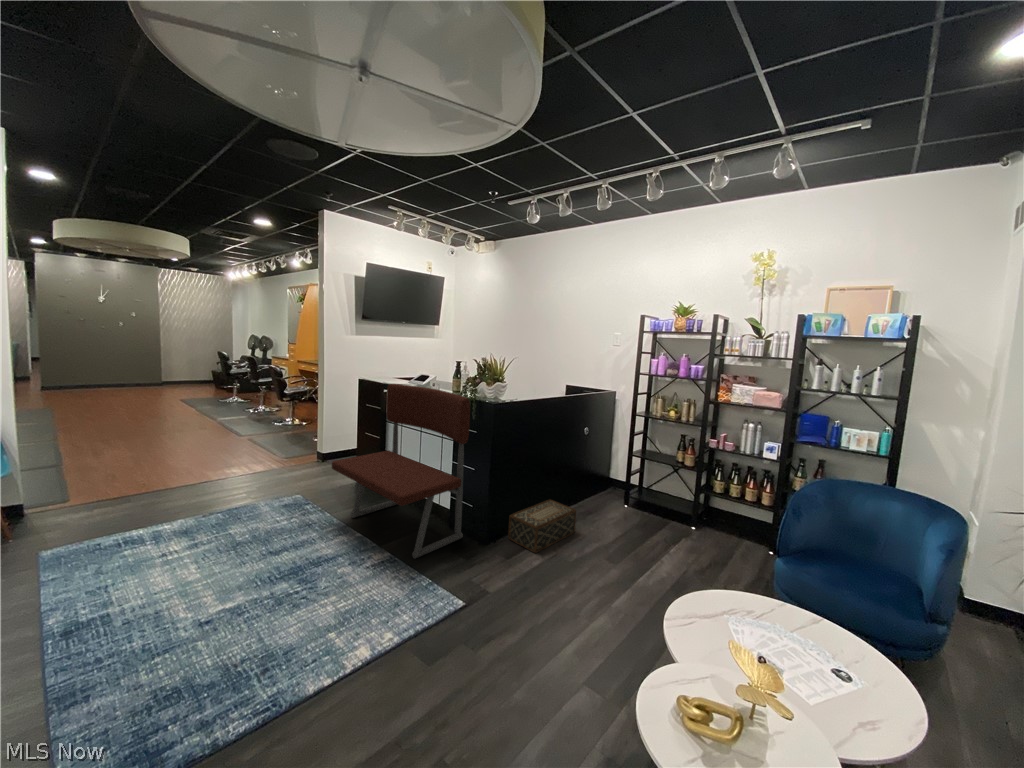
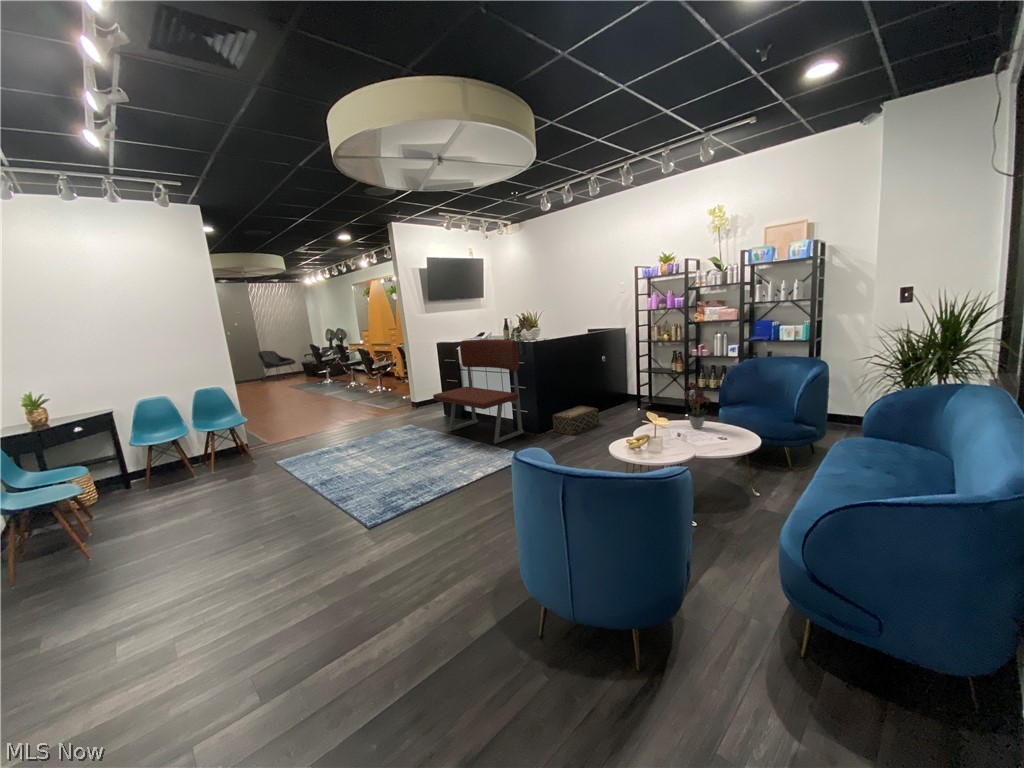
lounge chair: none [147,350,199,390] -> present [258,351,296,380]
flower arrangement: none [772,548,852,650] -> present [684,382,711,429]

